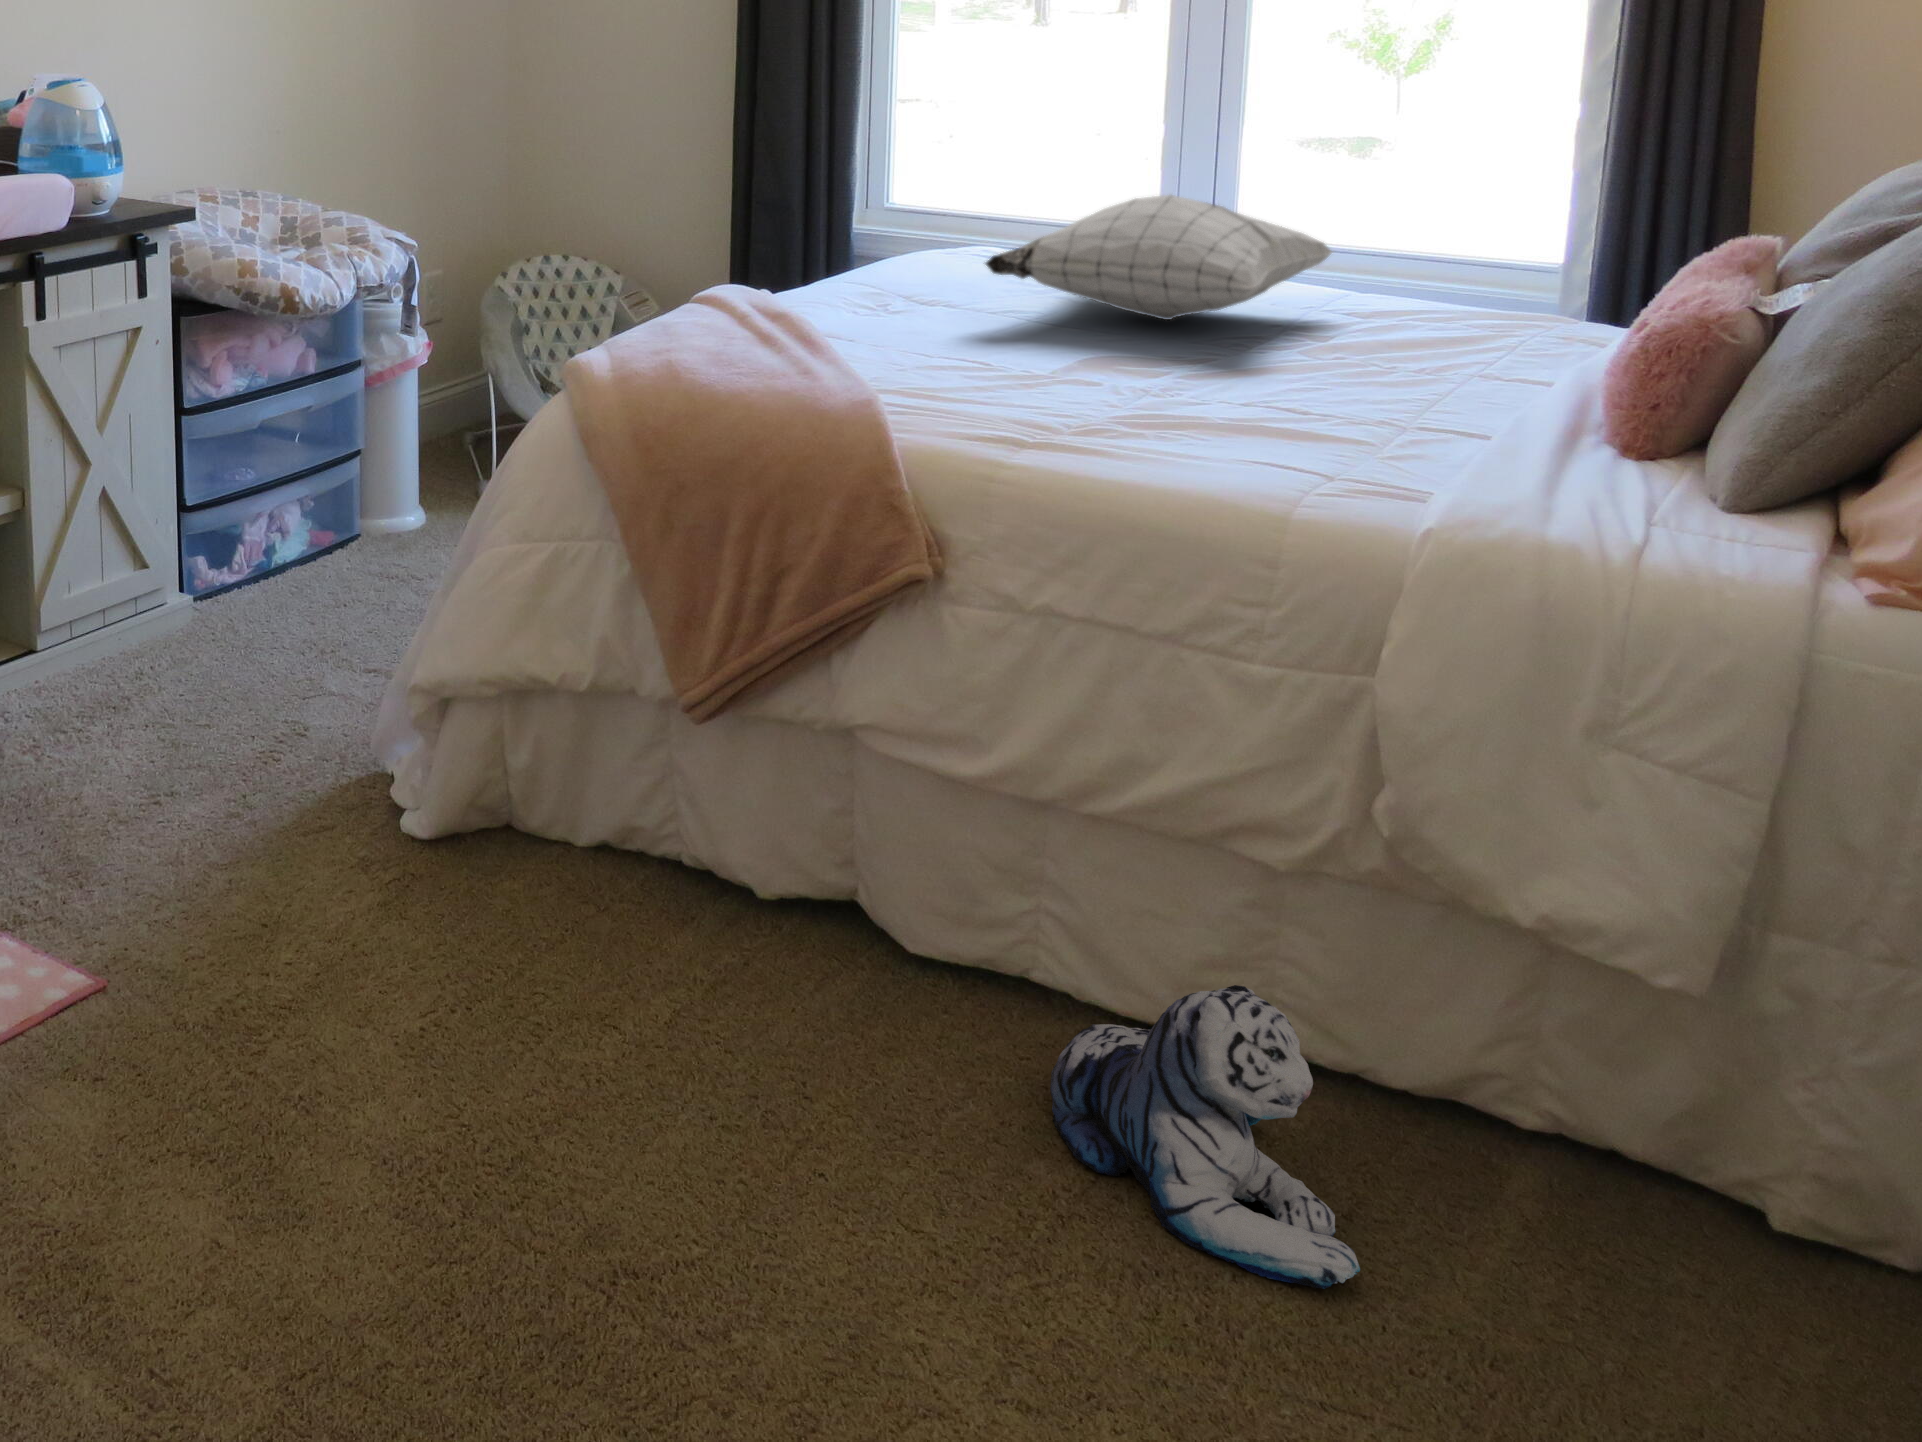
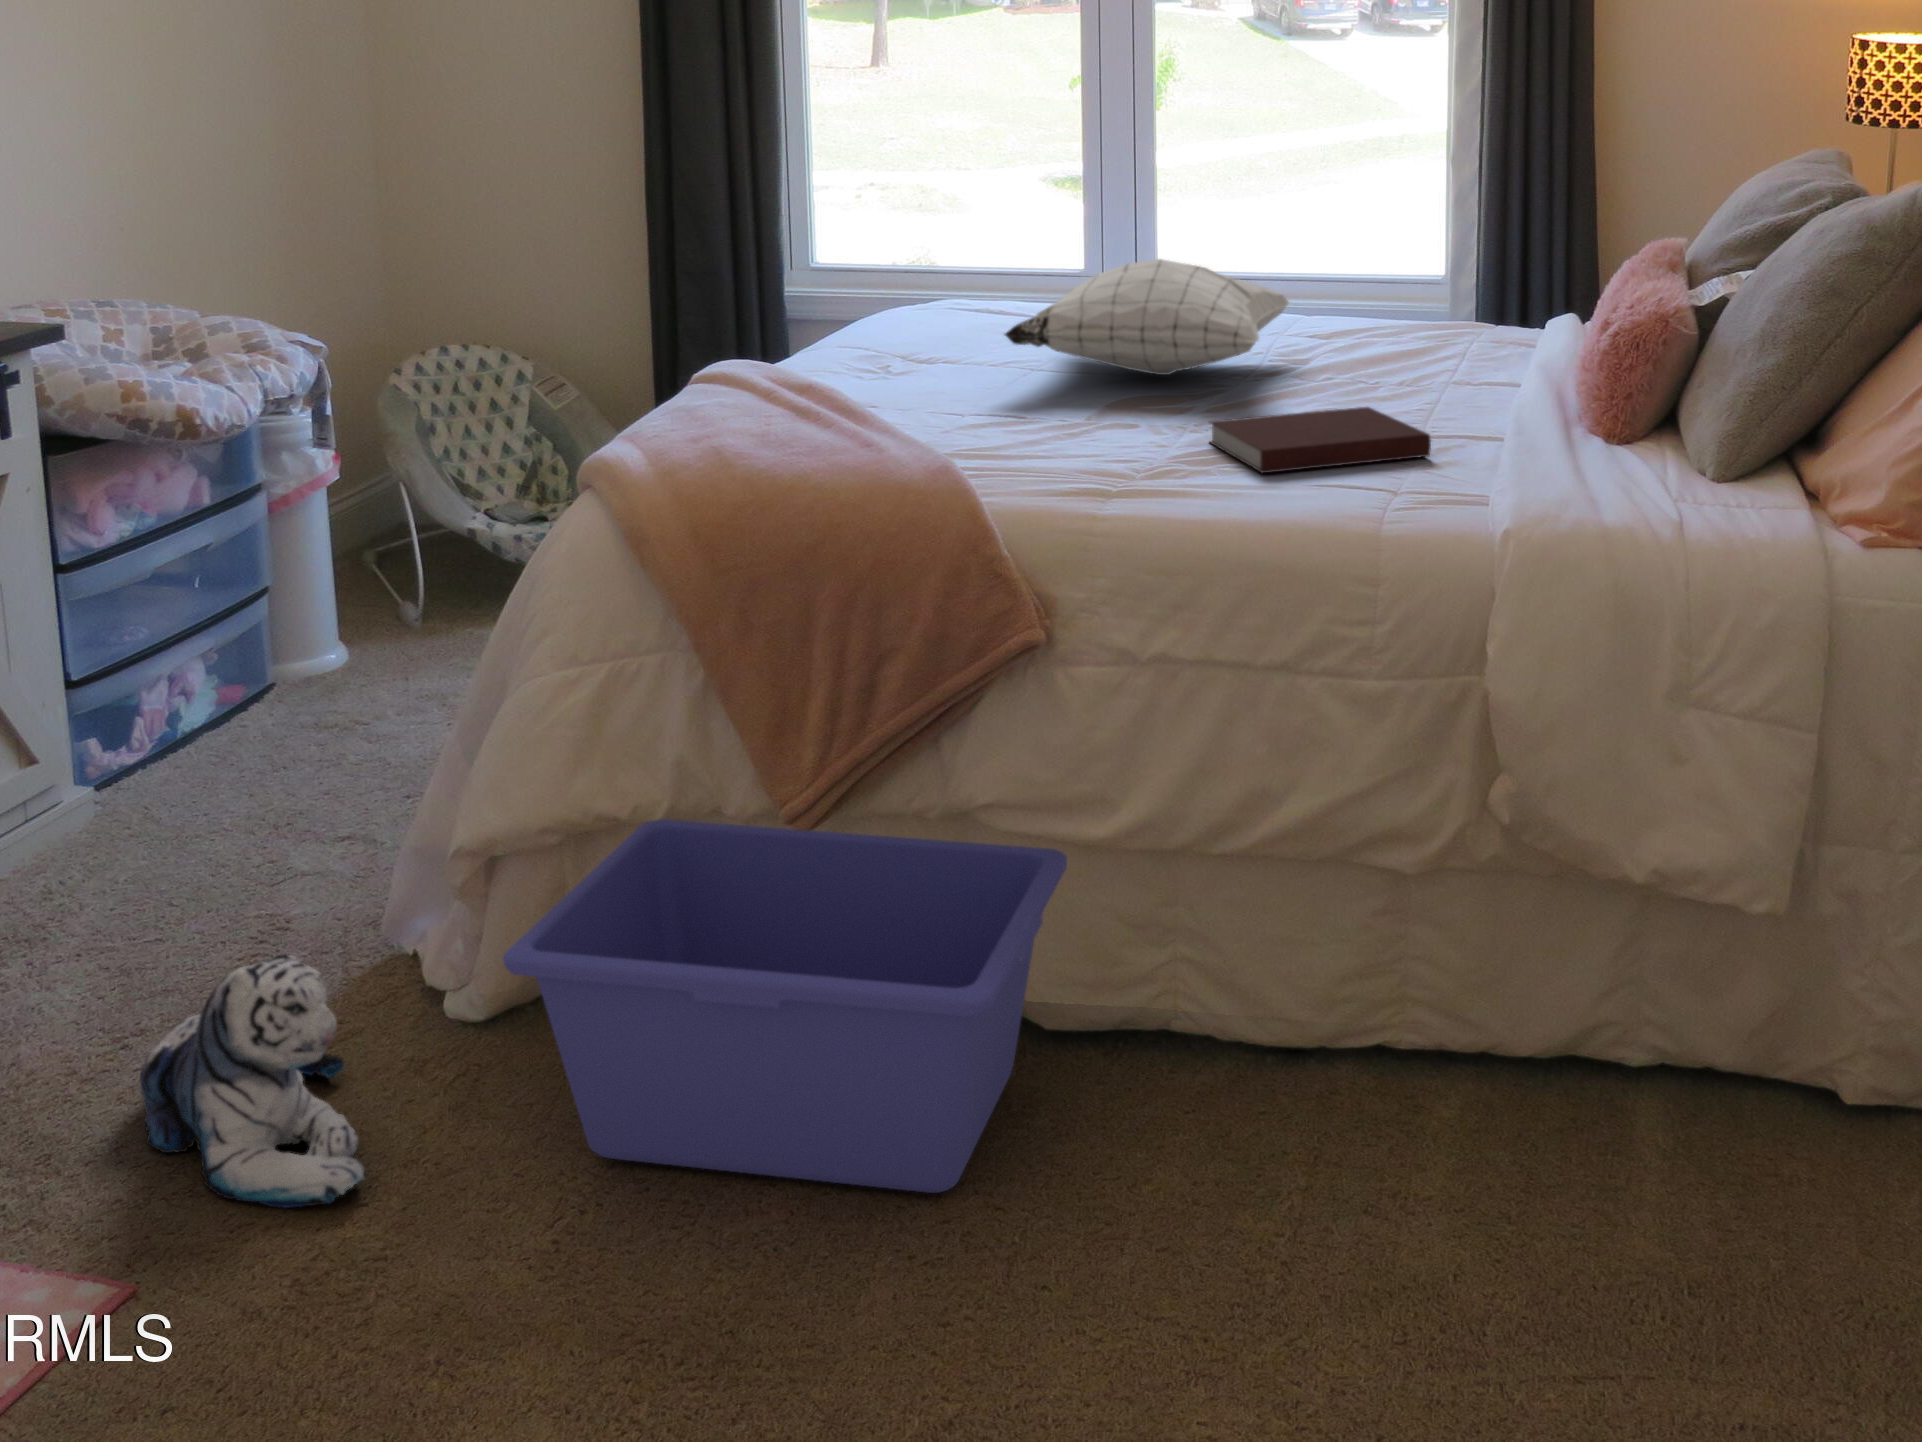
notebook: none [1166,365,1414,424] -> present [1210,407,1431,473]
storage bin: none [394,684,930,1069] -> present [503,819,1067,1193]
plush toy: present [1050,985,1360,1289] -> present [140,955,365,1208]

